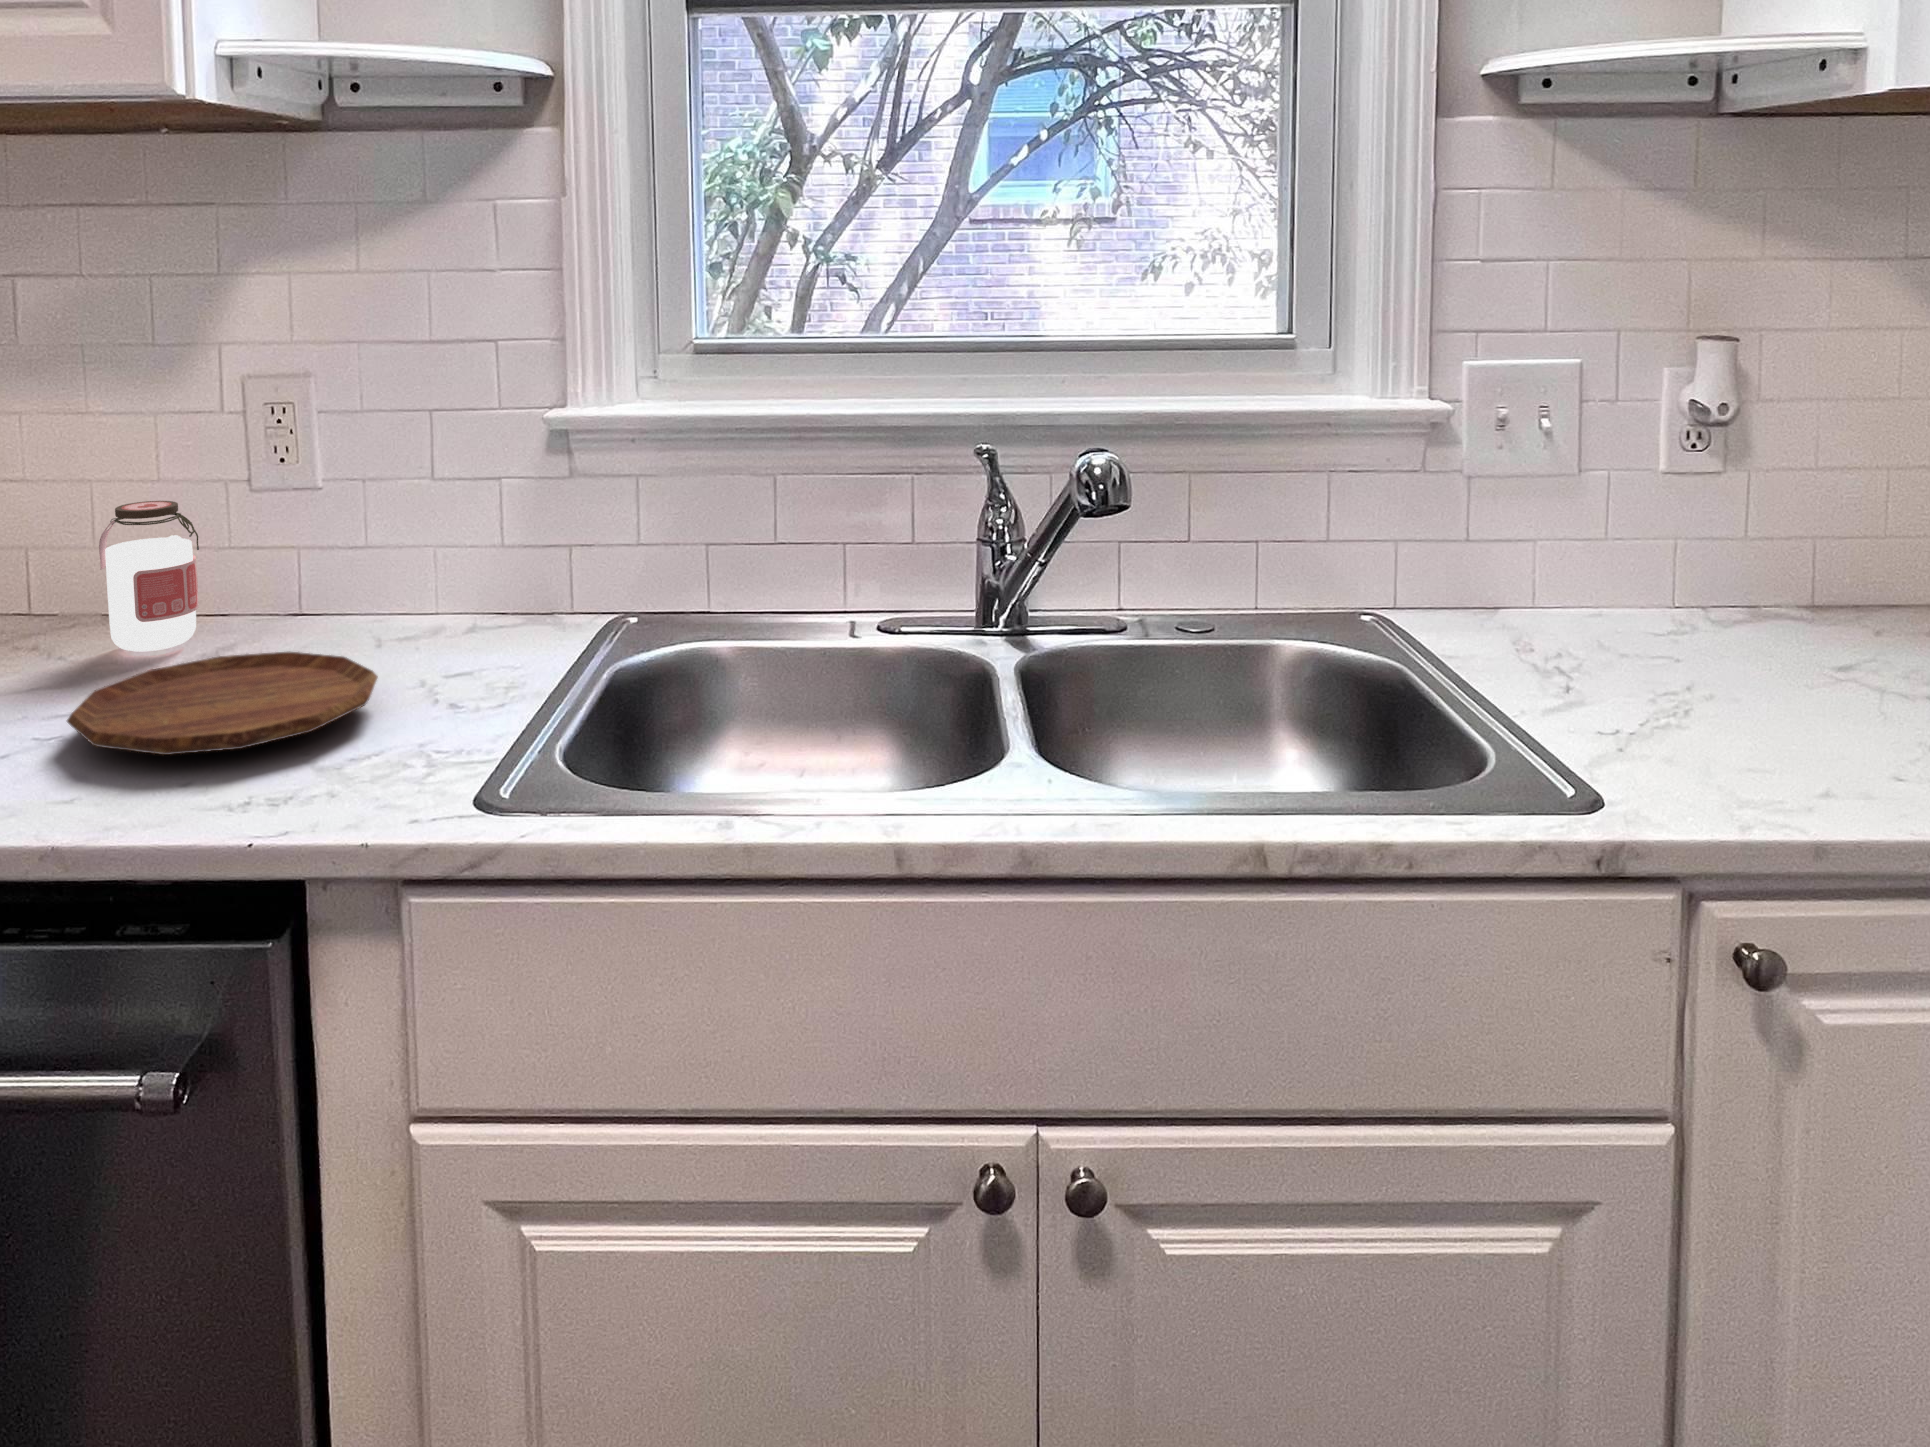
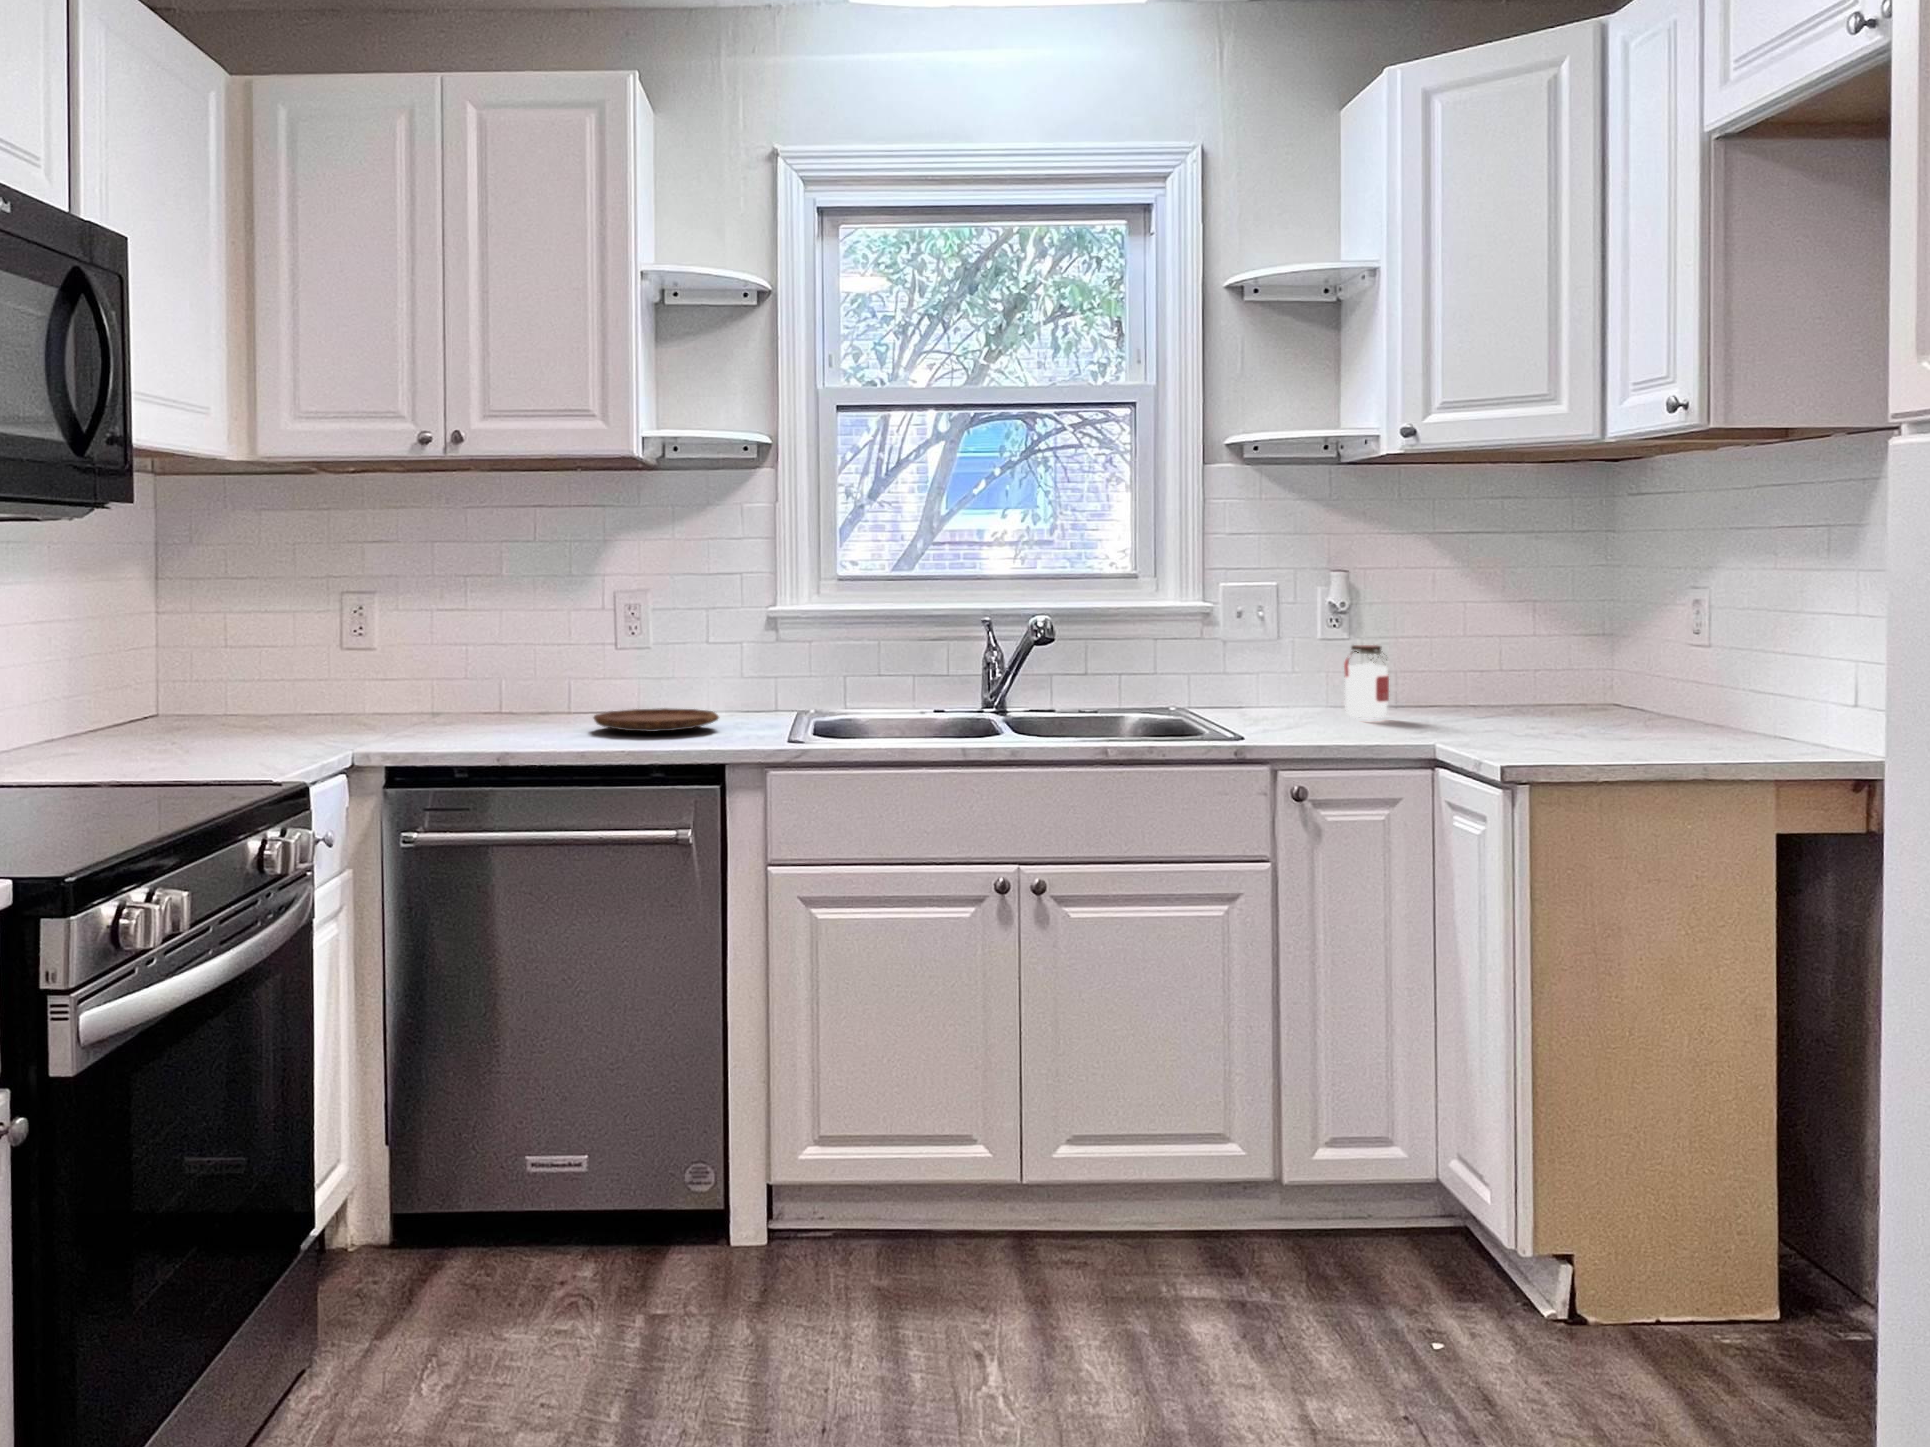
jar: present [99,501,199,652] -> present [1344,645,1389,719]

